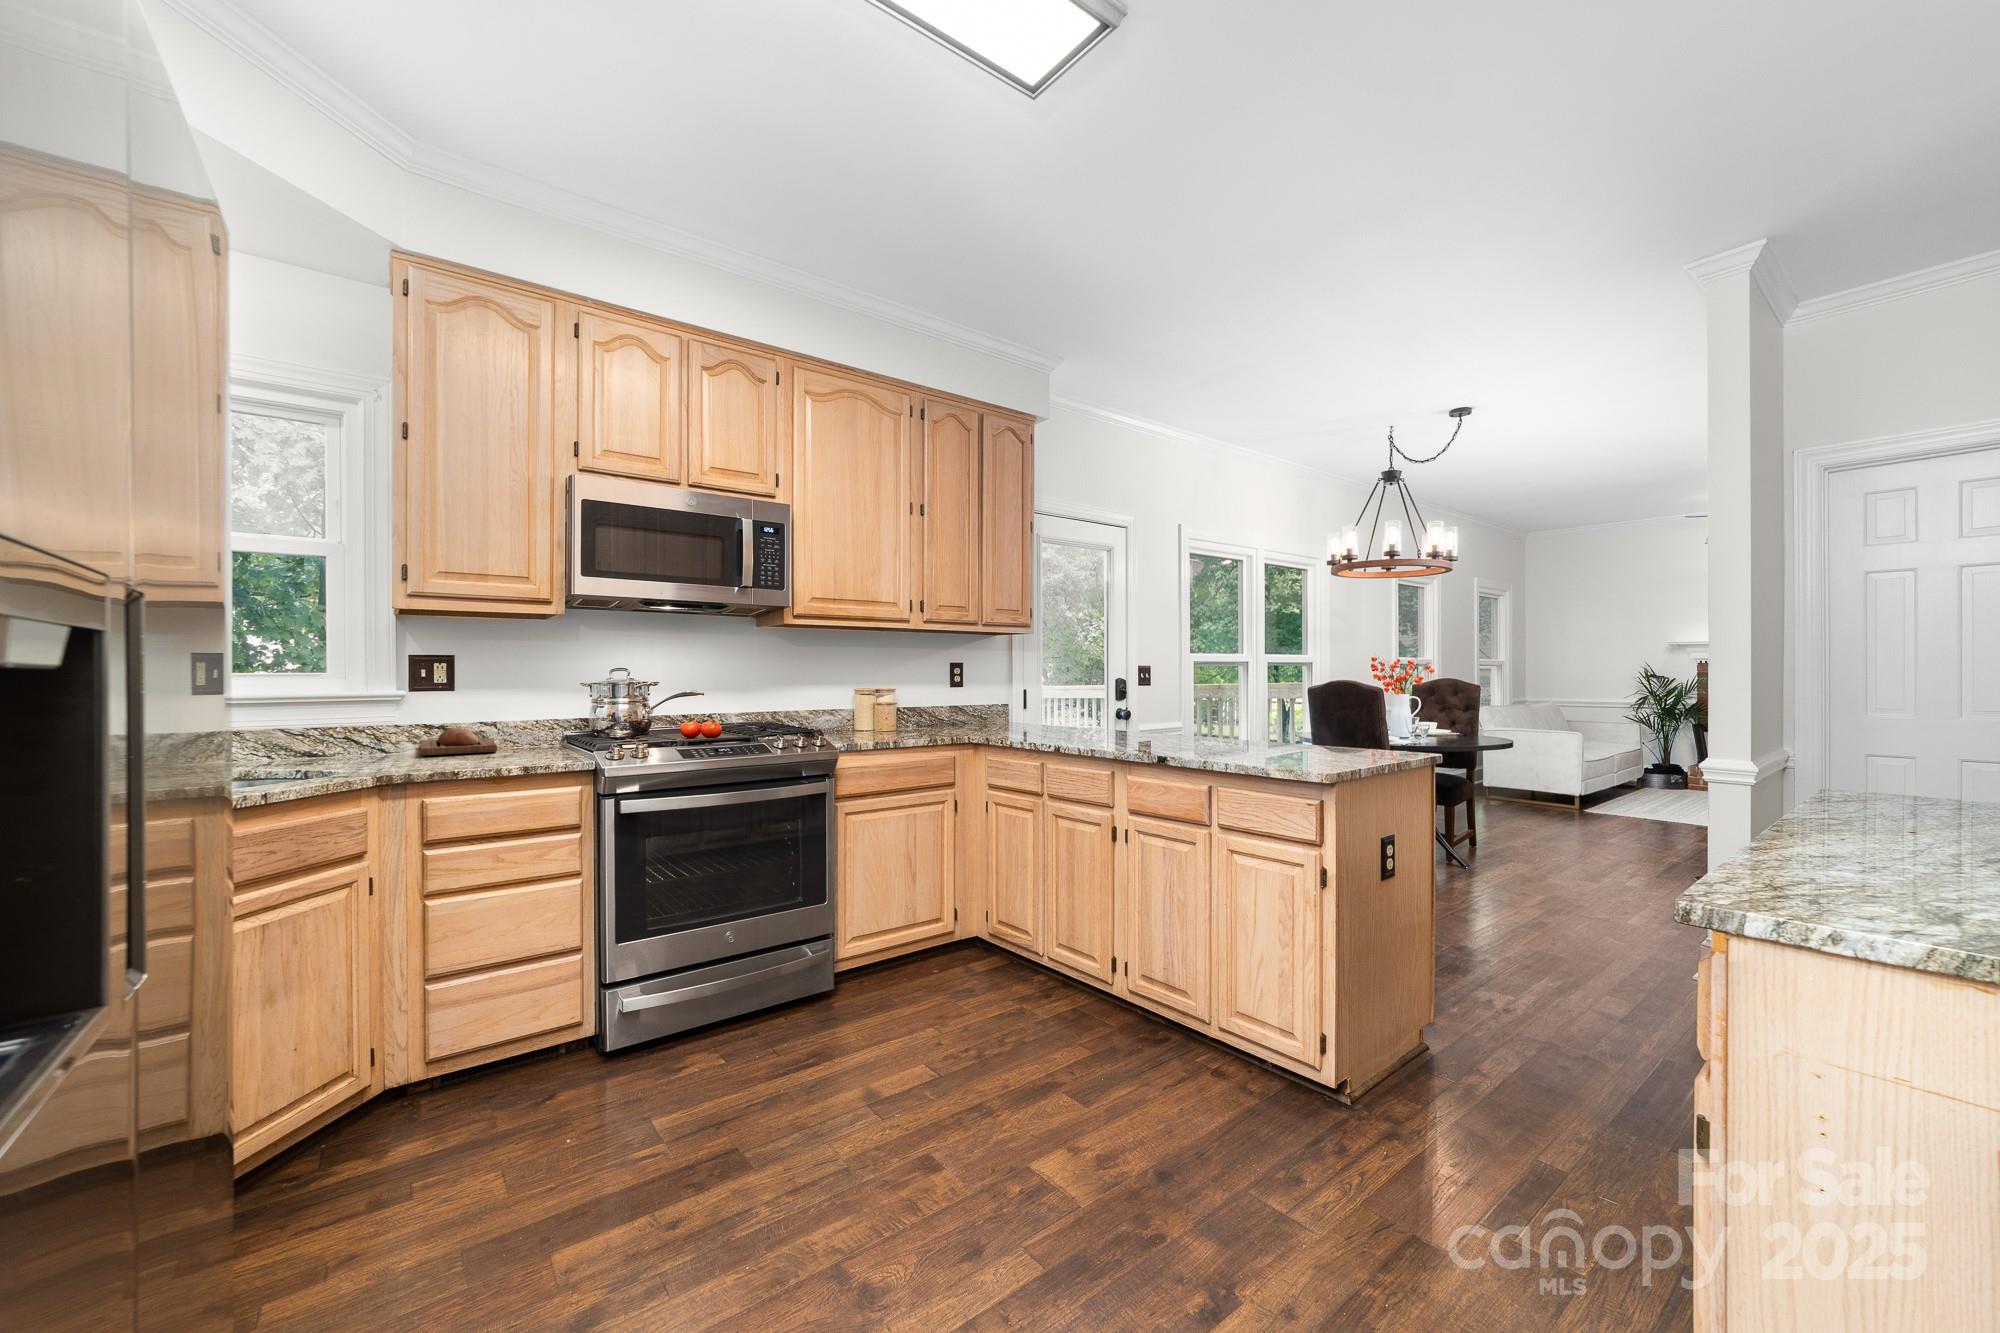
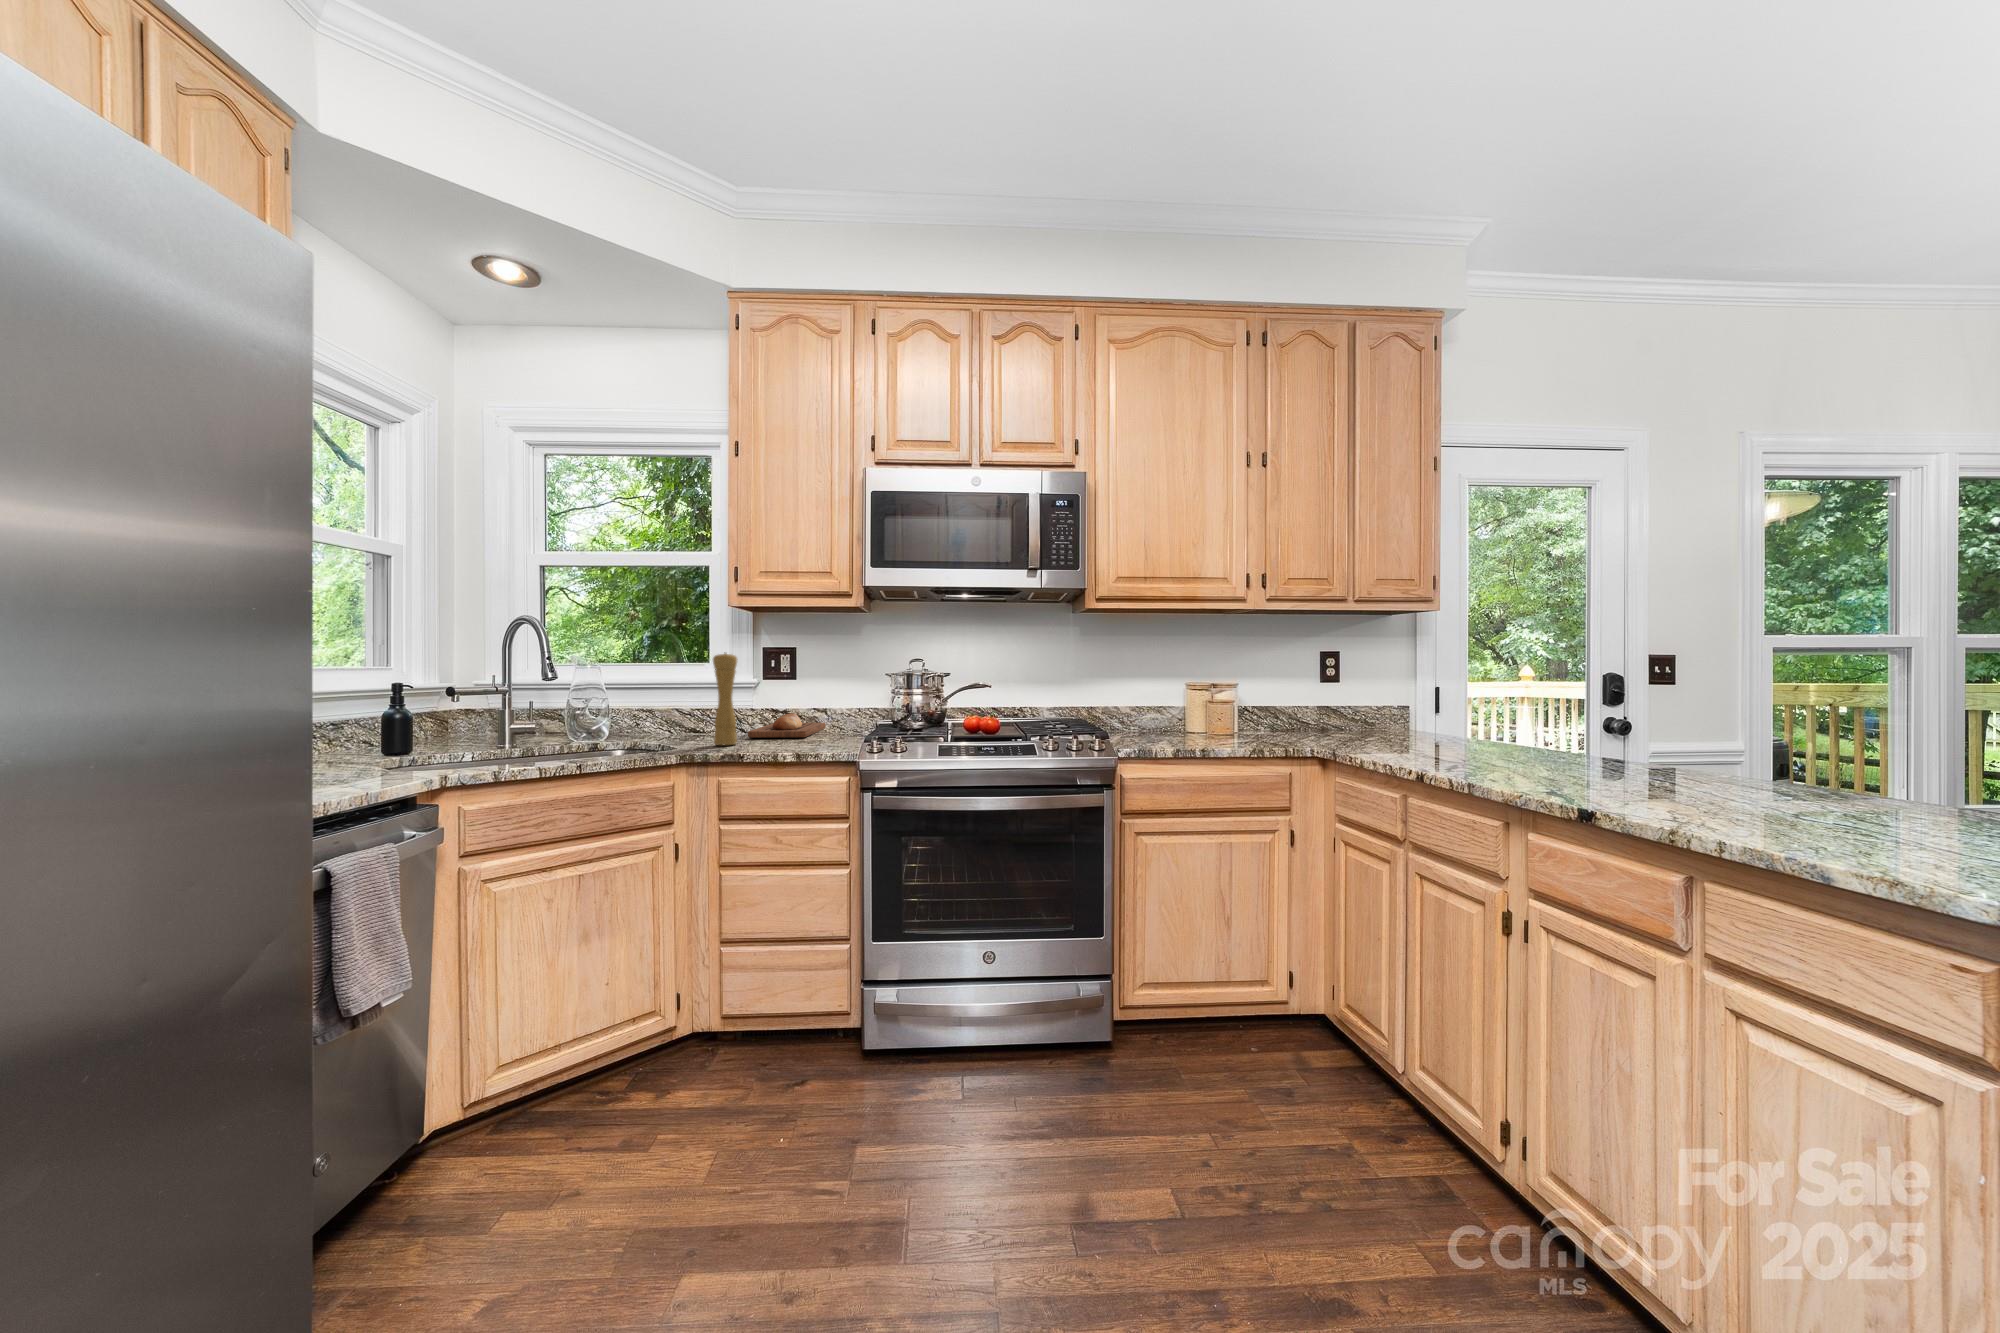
pepper mill: none [393,660,425,764] -> present [713,653,738,745]

